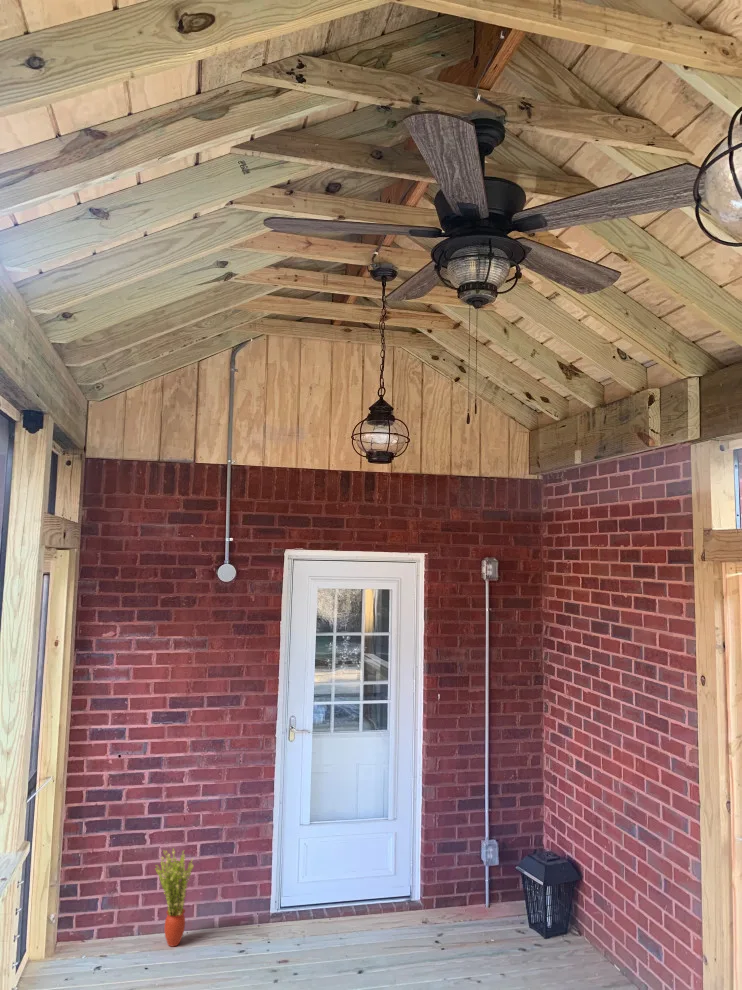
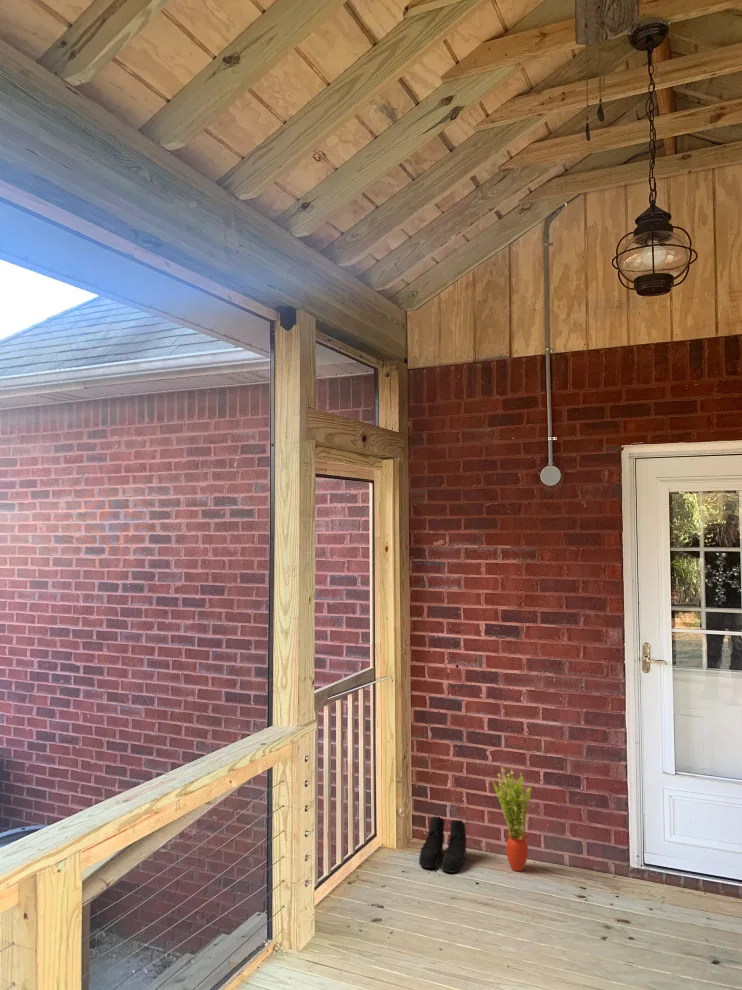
boots: none [76,911,123,973] -> present [419,816,466,873]

